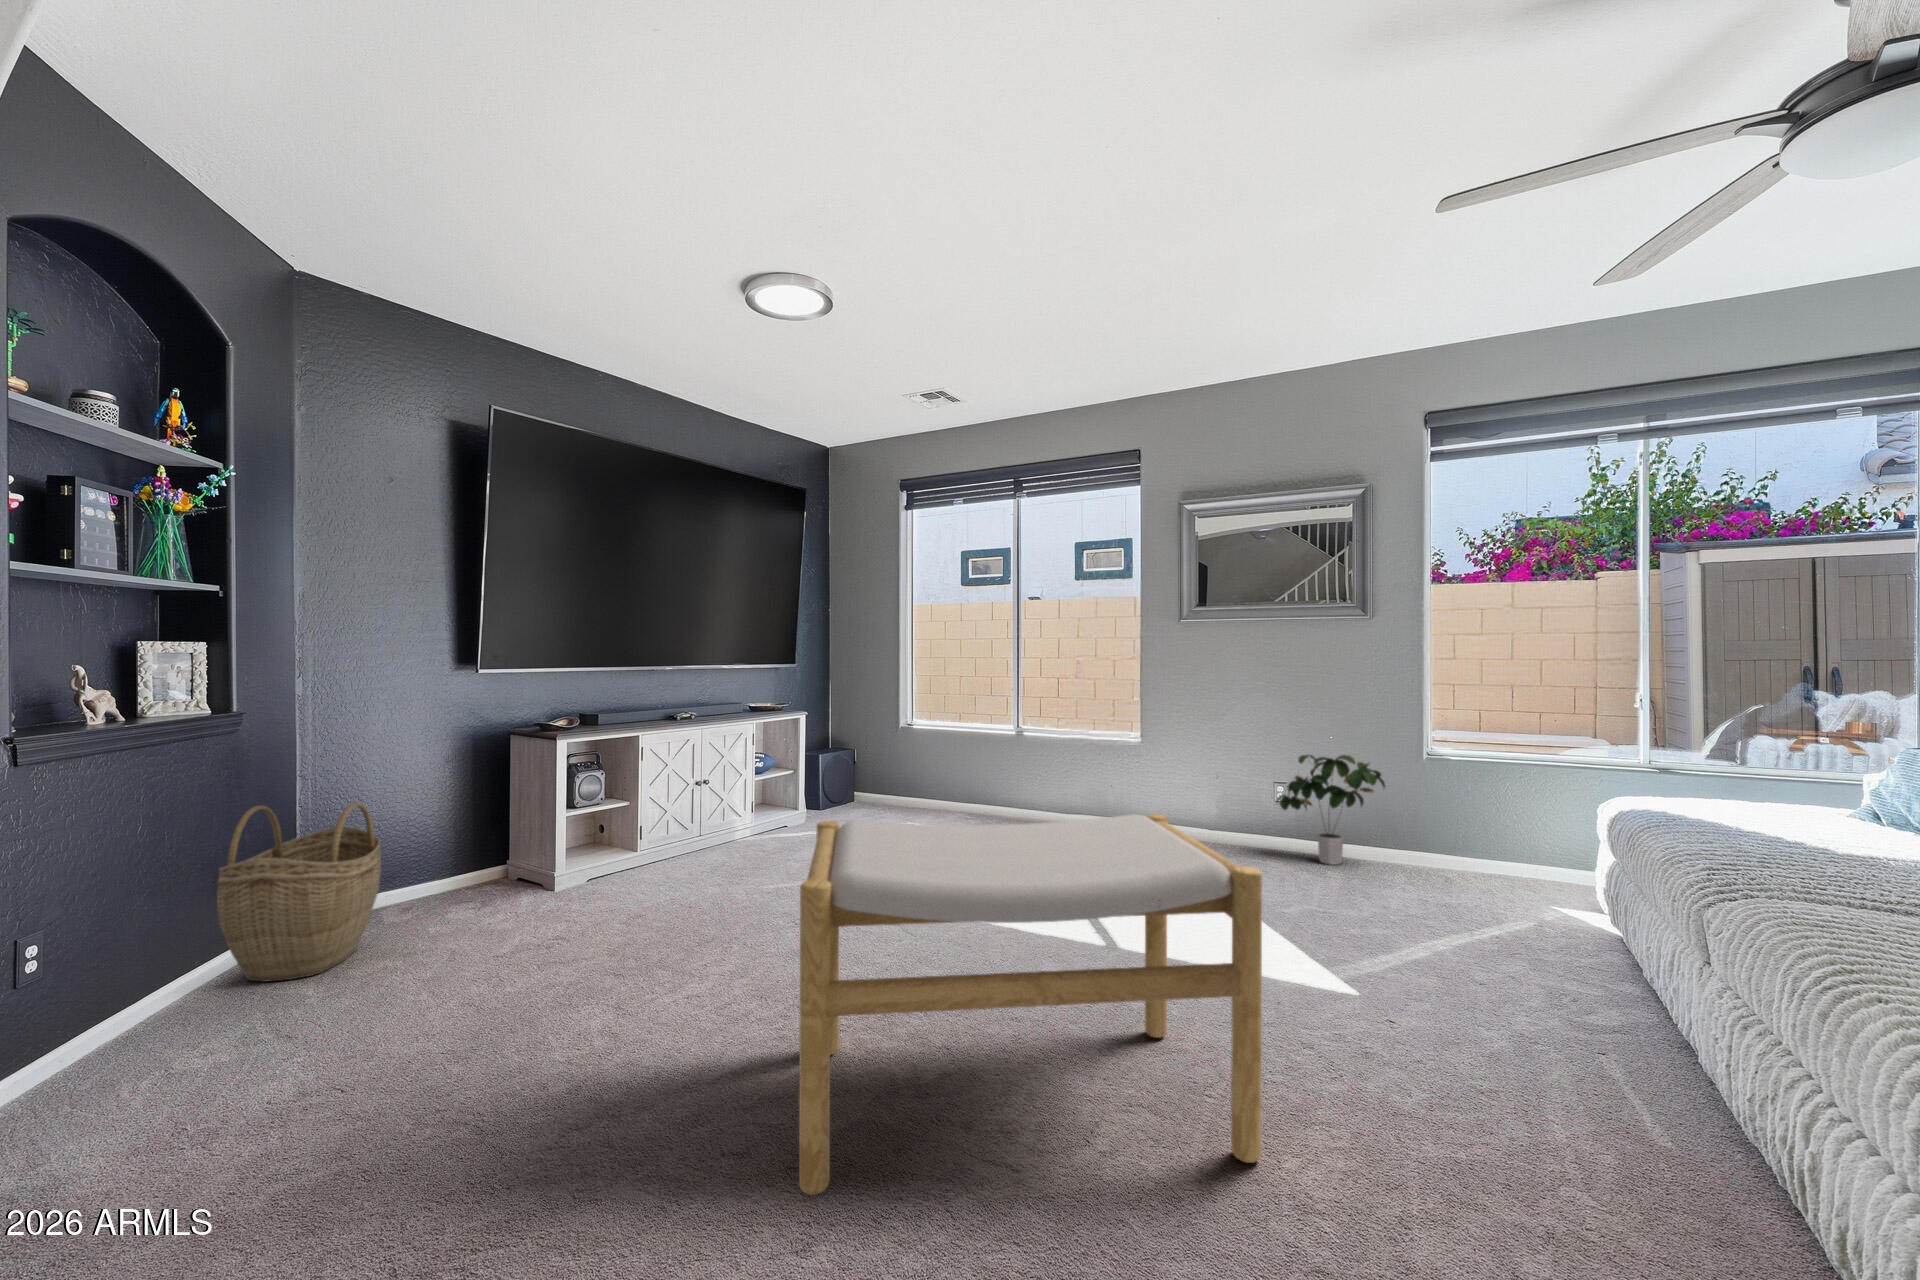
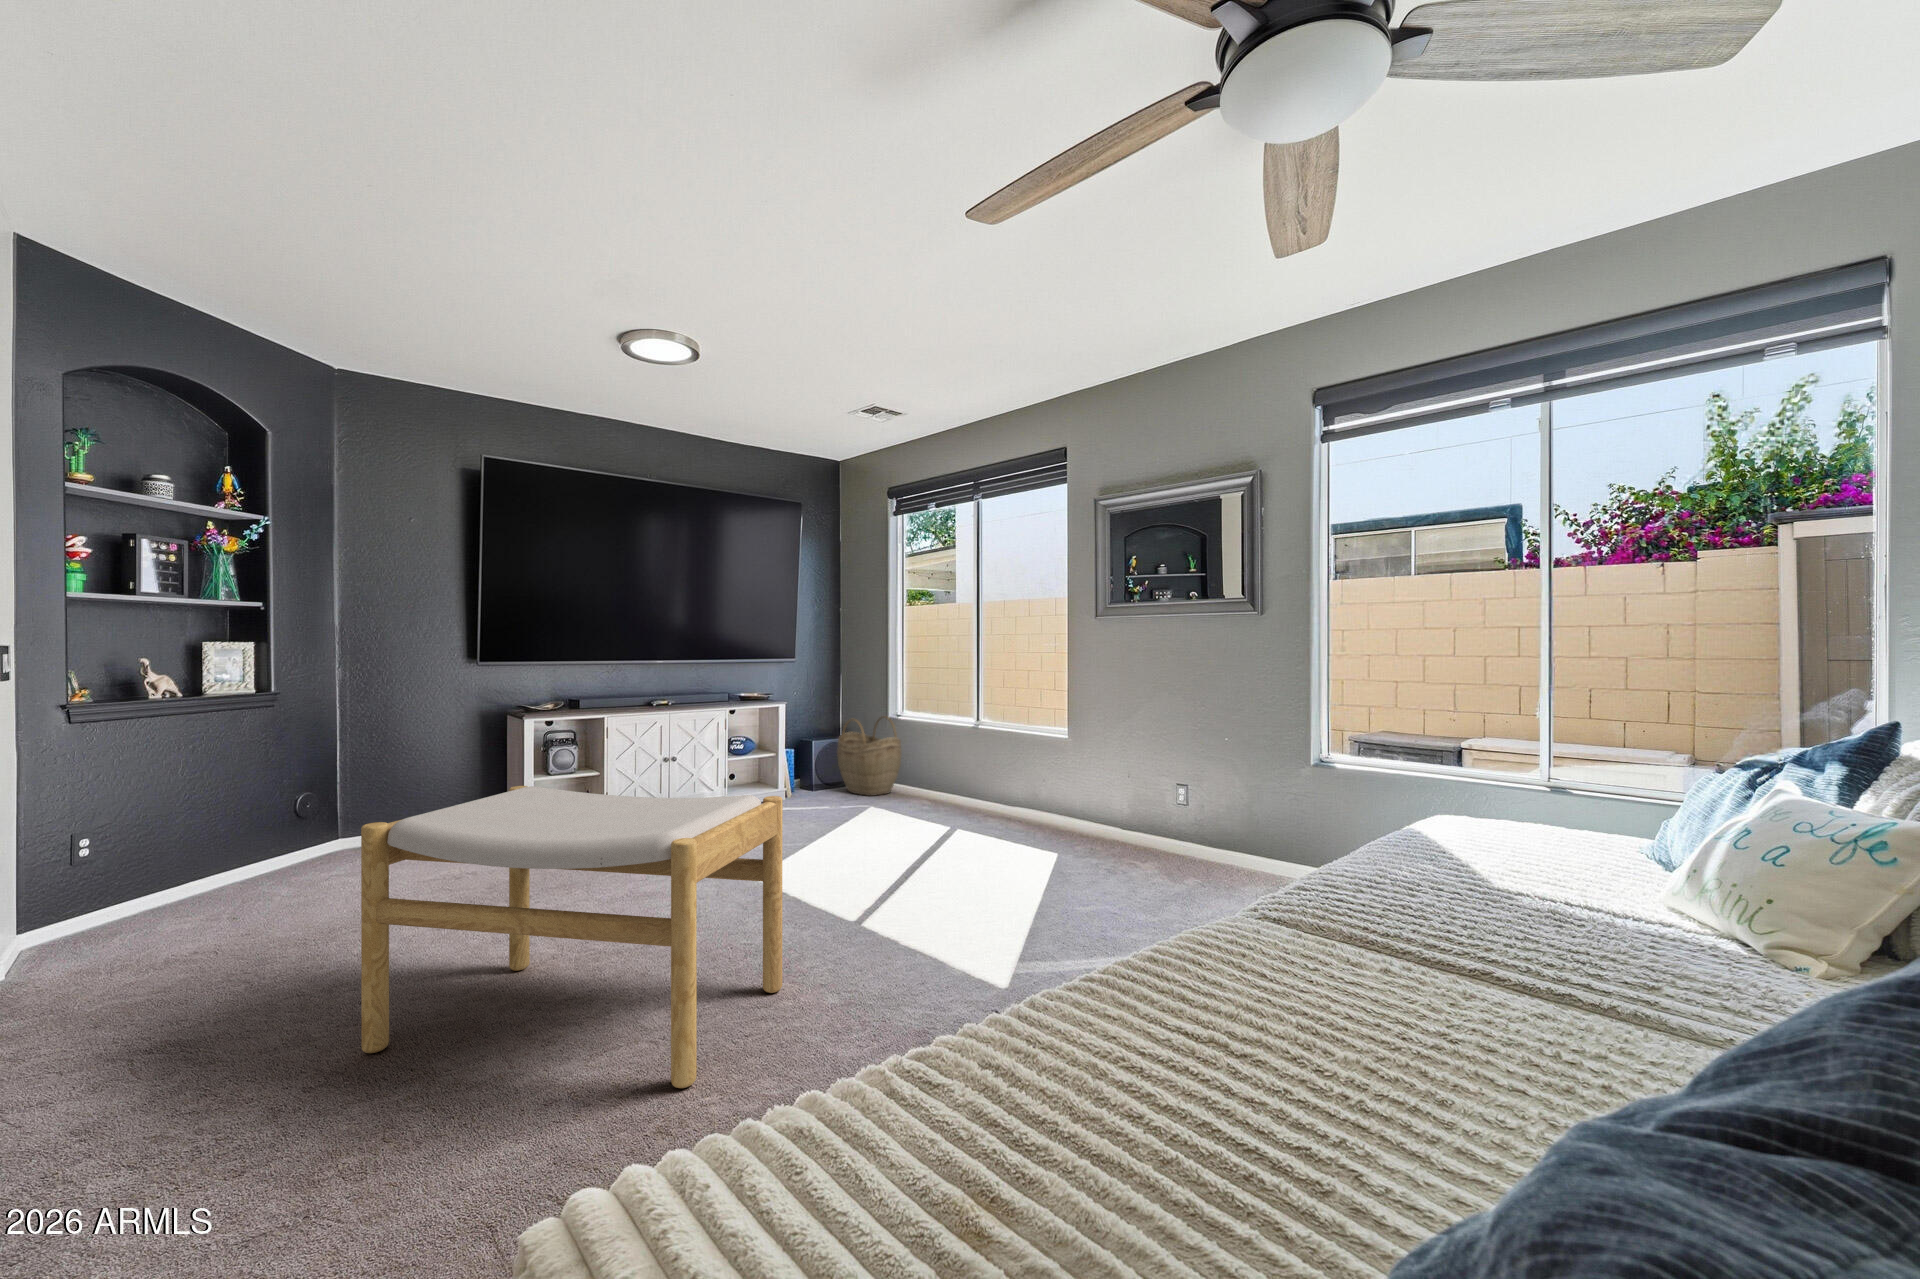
potted plant: present [1276,755,1385,865] -> none [1159,756,1257,872]
woven basket: present [217,803,381,982] -> present [837,716,902,796]

